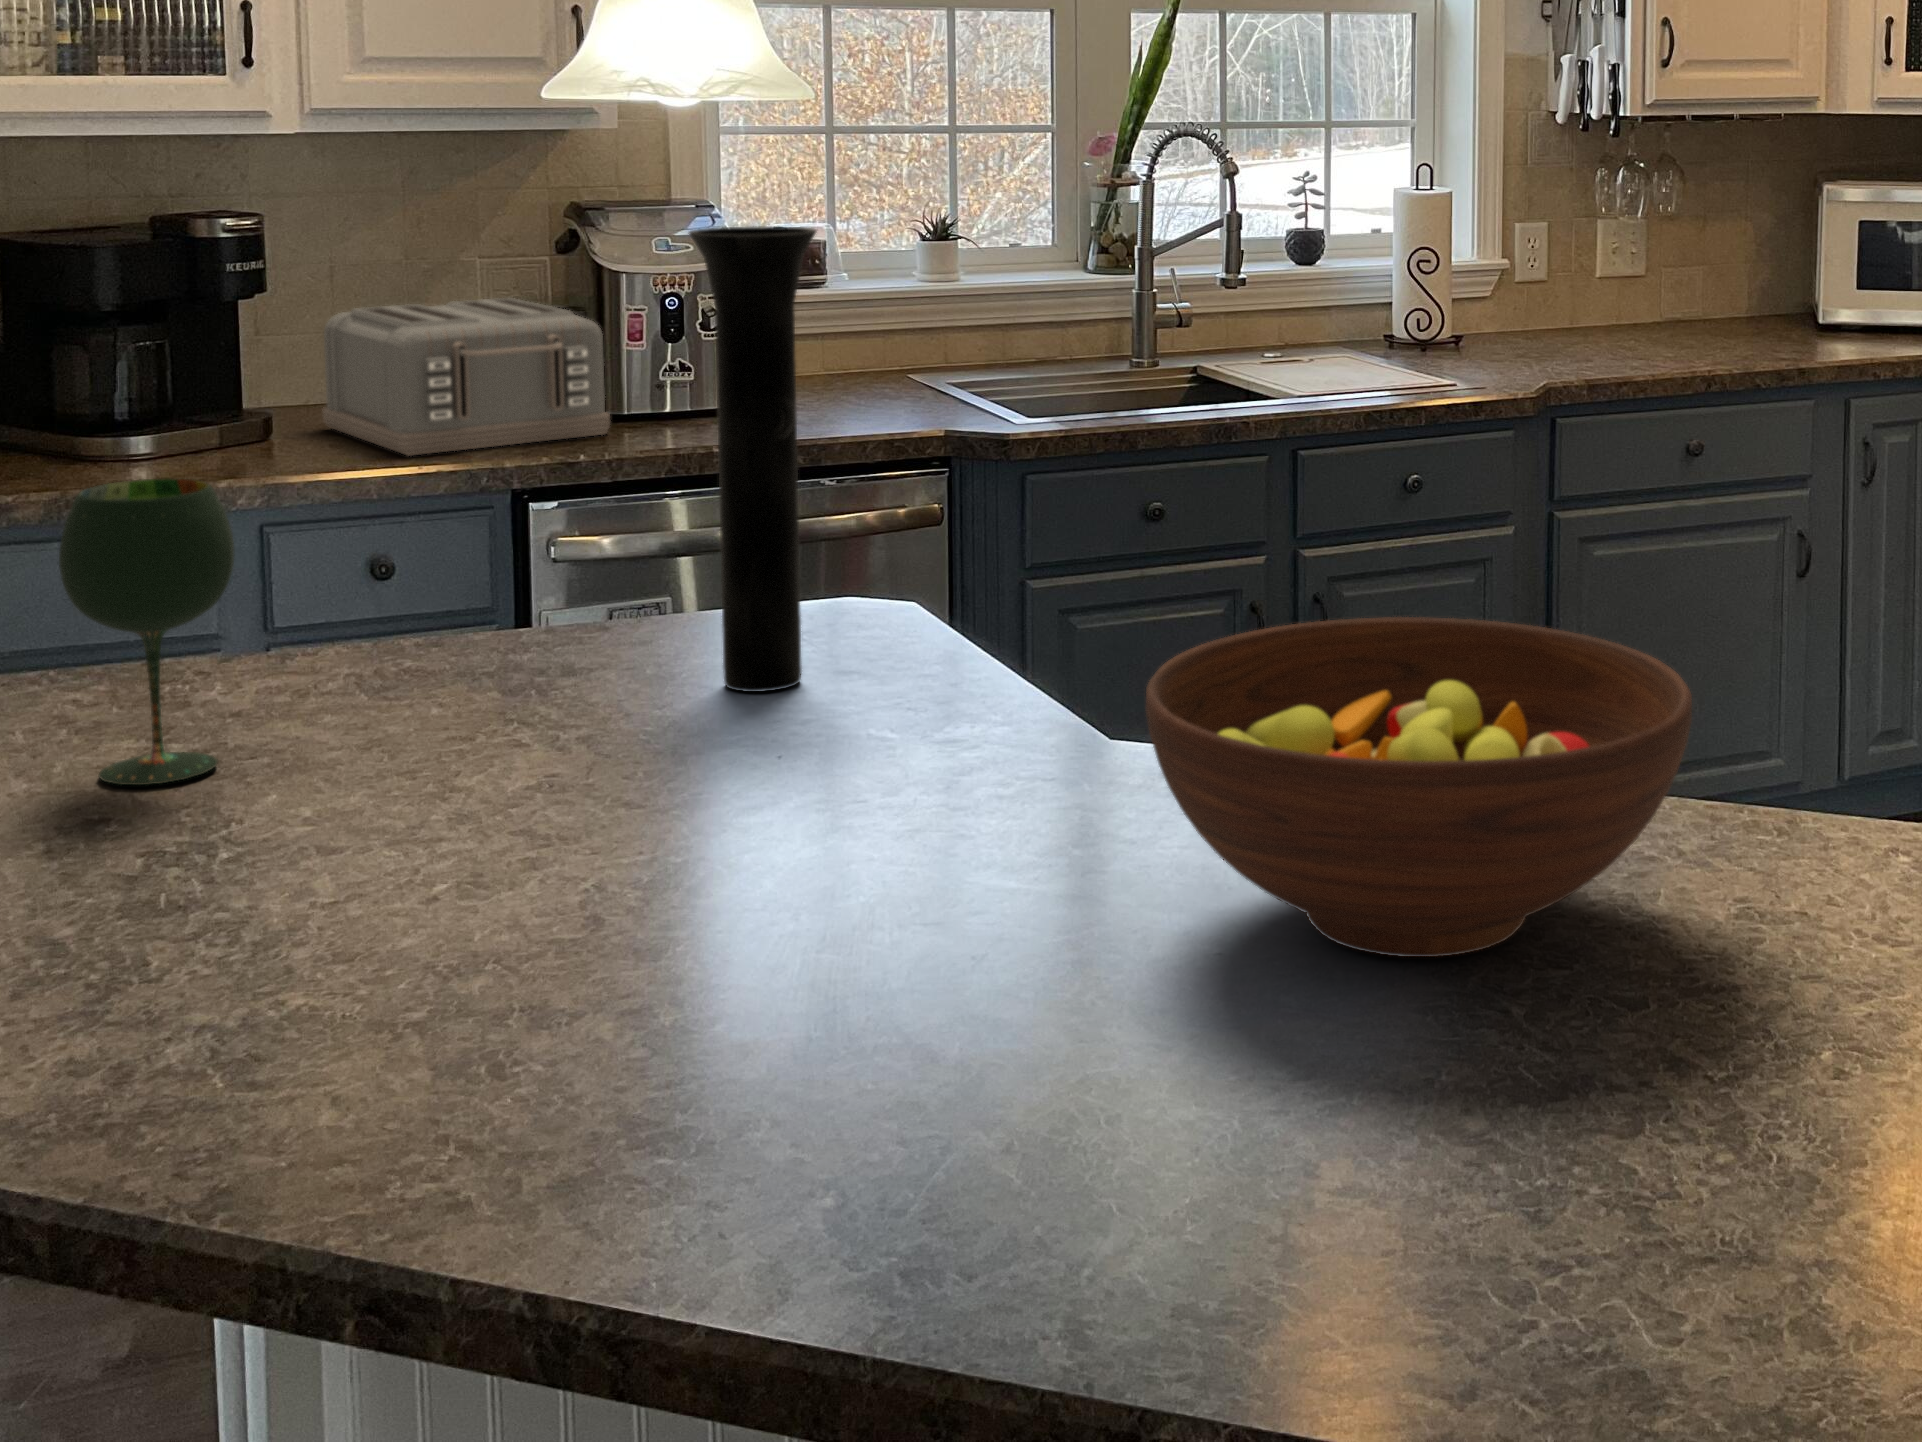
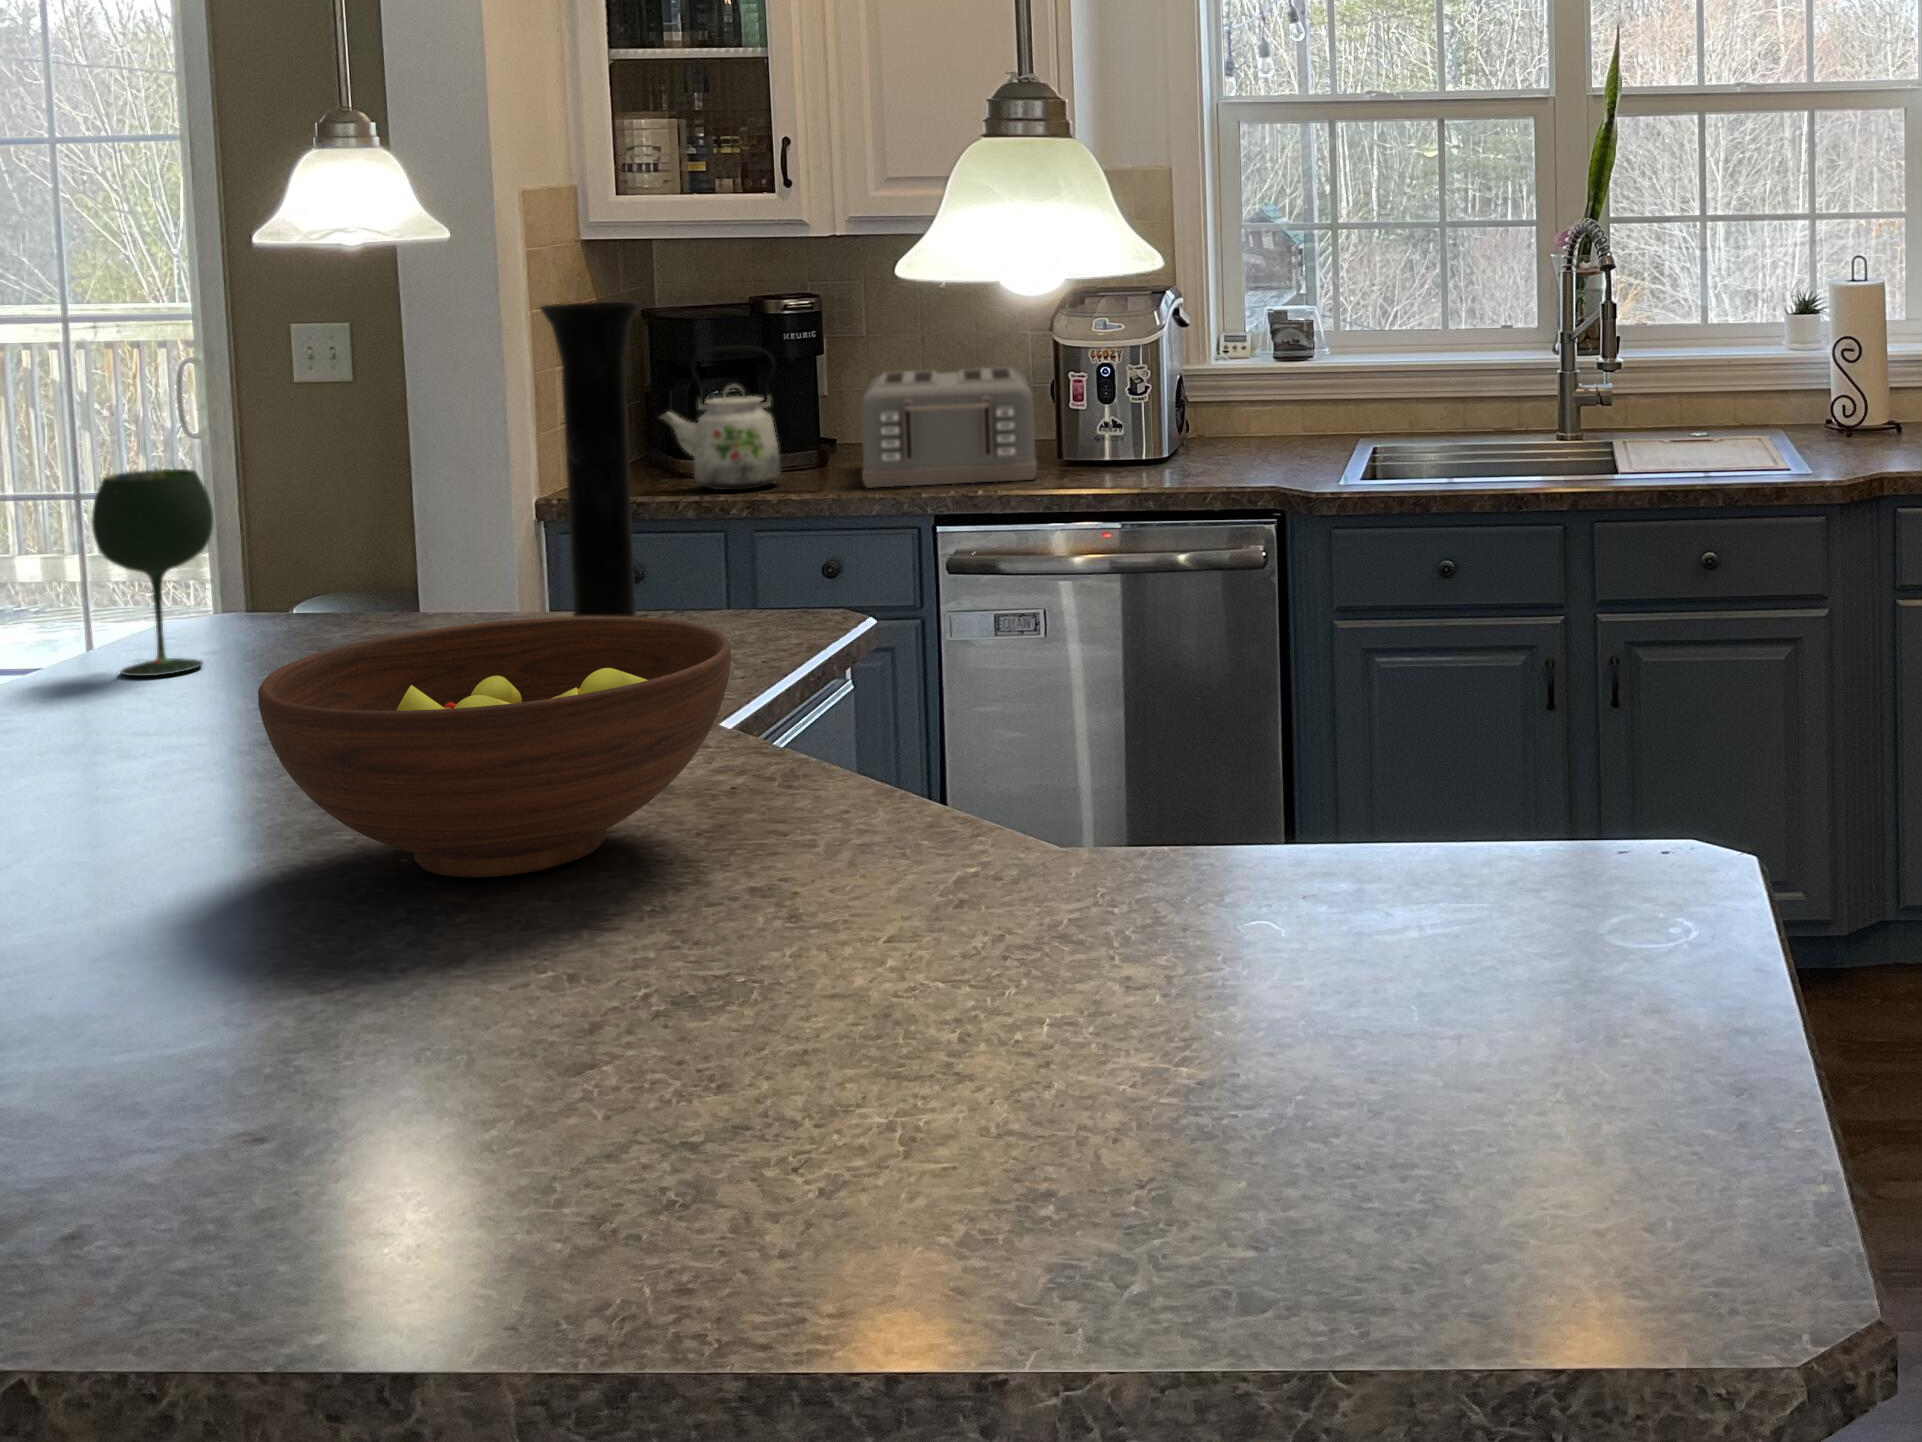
kettle: none [97,279,268,470] -> present [660,346,781,490]

